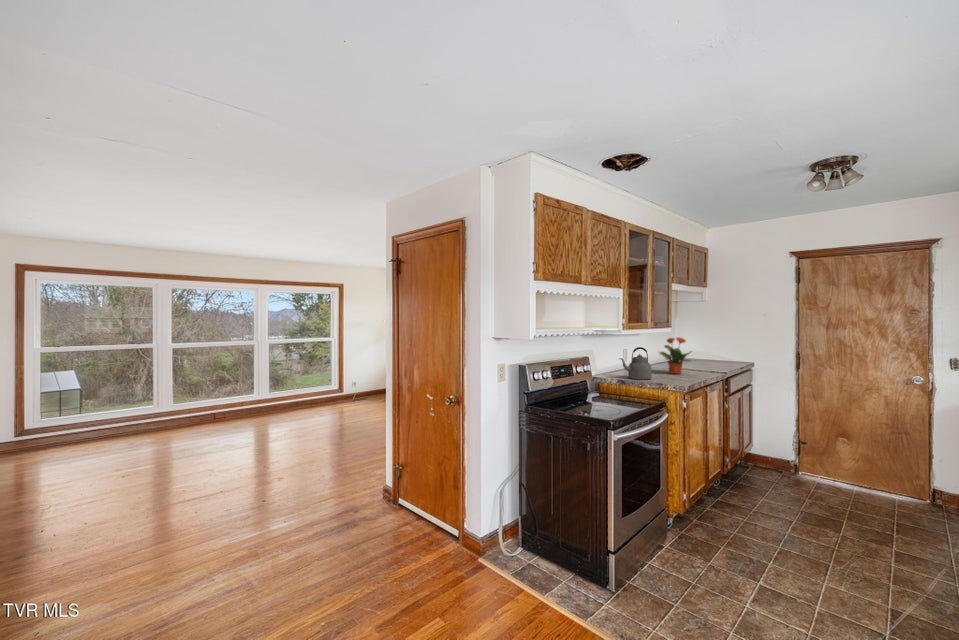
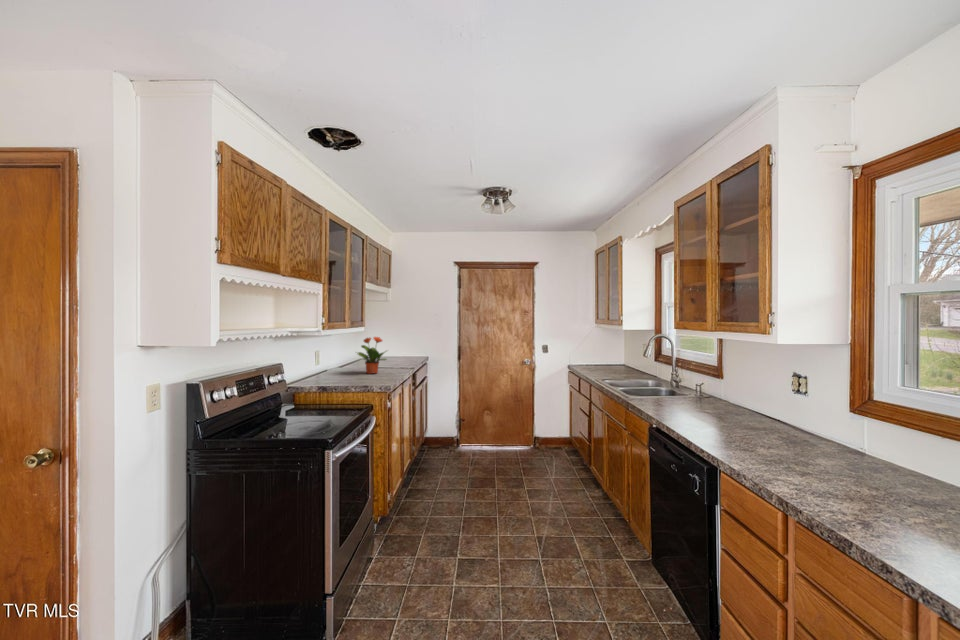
kettle: present [620,347,652,380] -> none [318,349,353,384]

